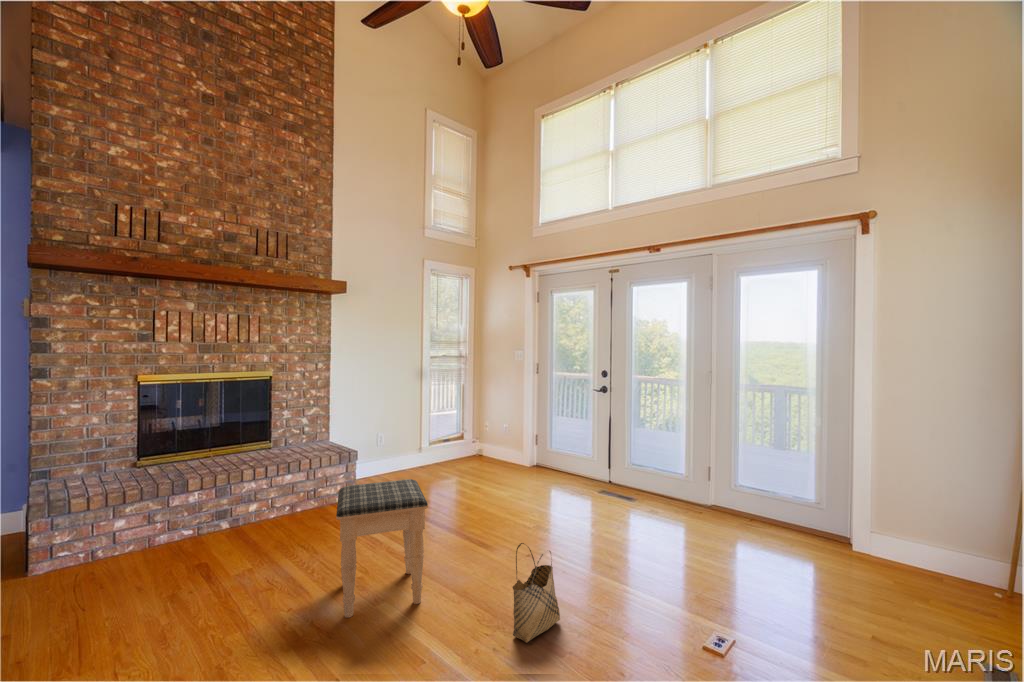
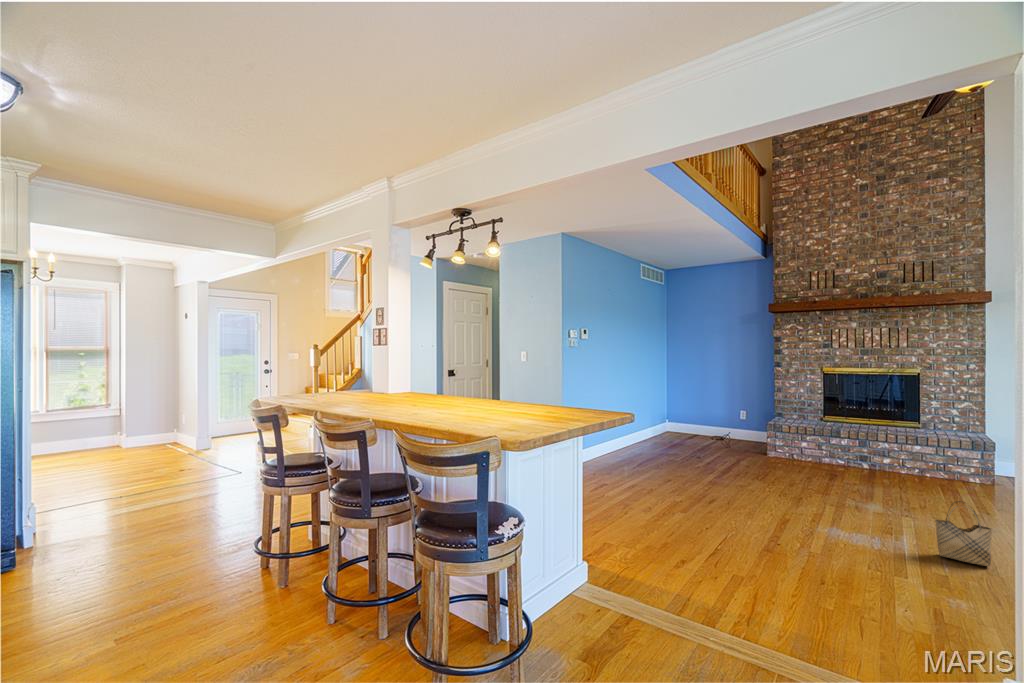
footstool: present [336,479,428,618] -> none [859,445,949,526]

